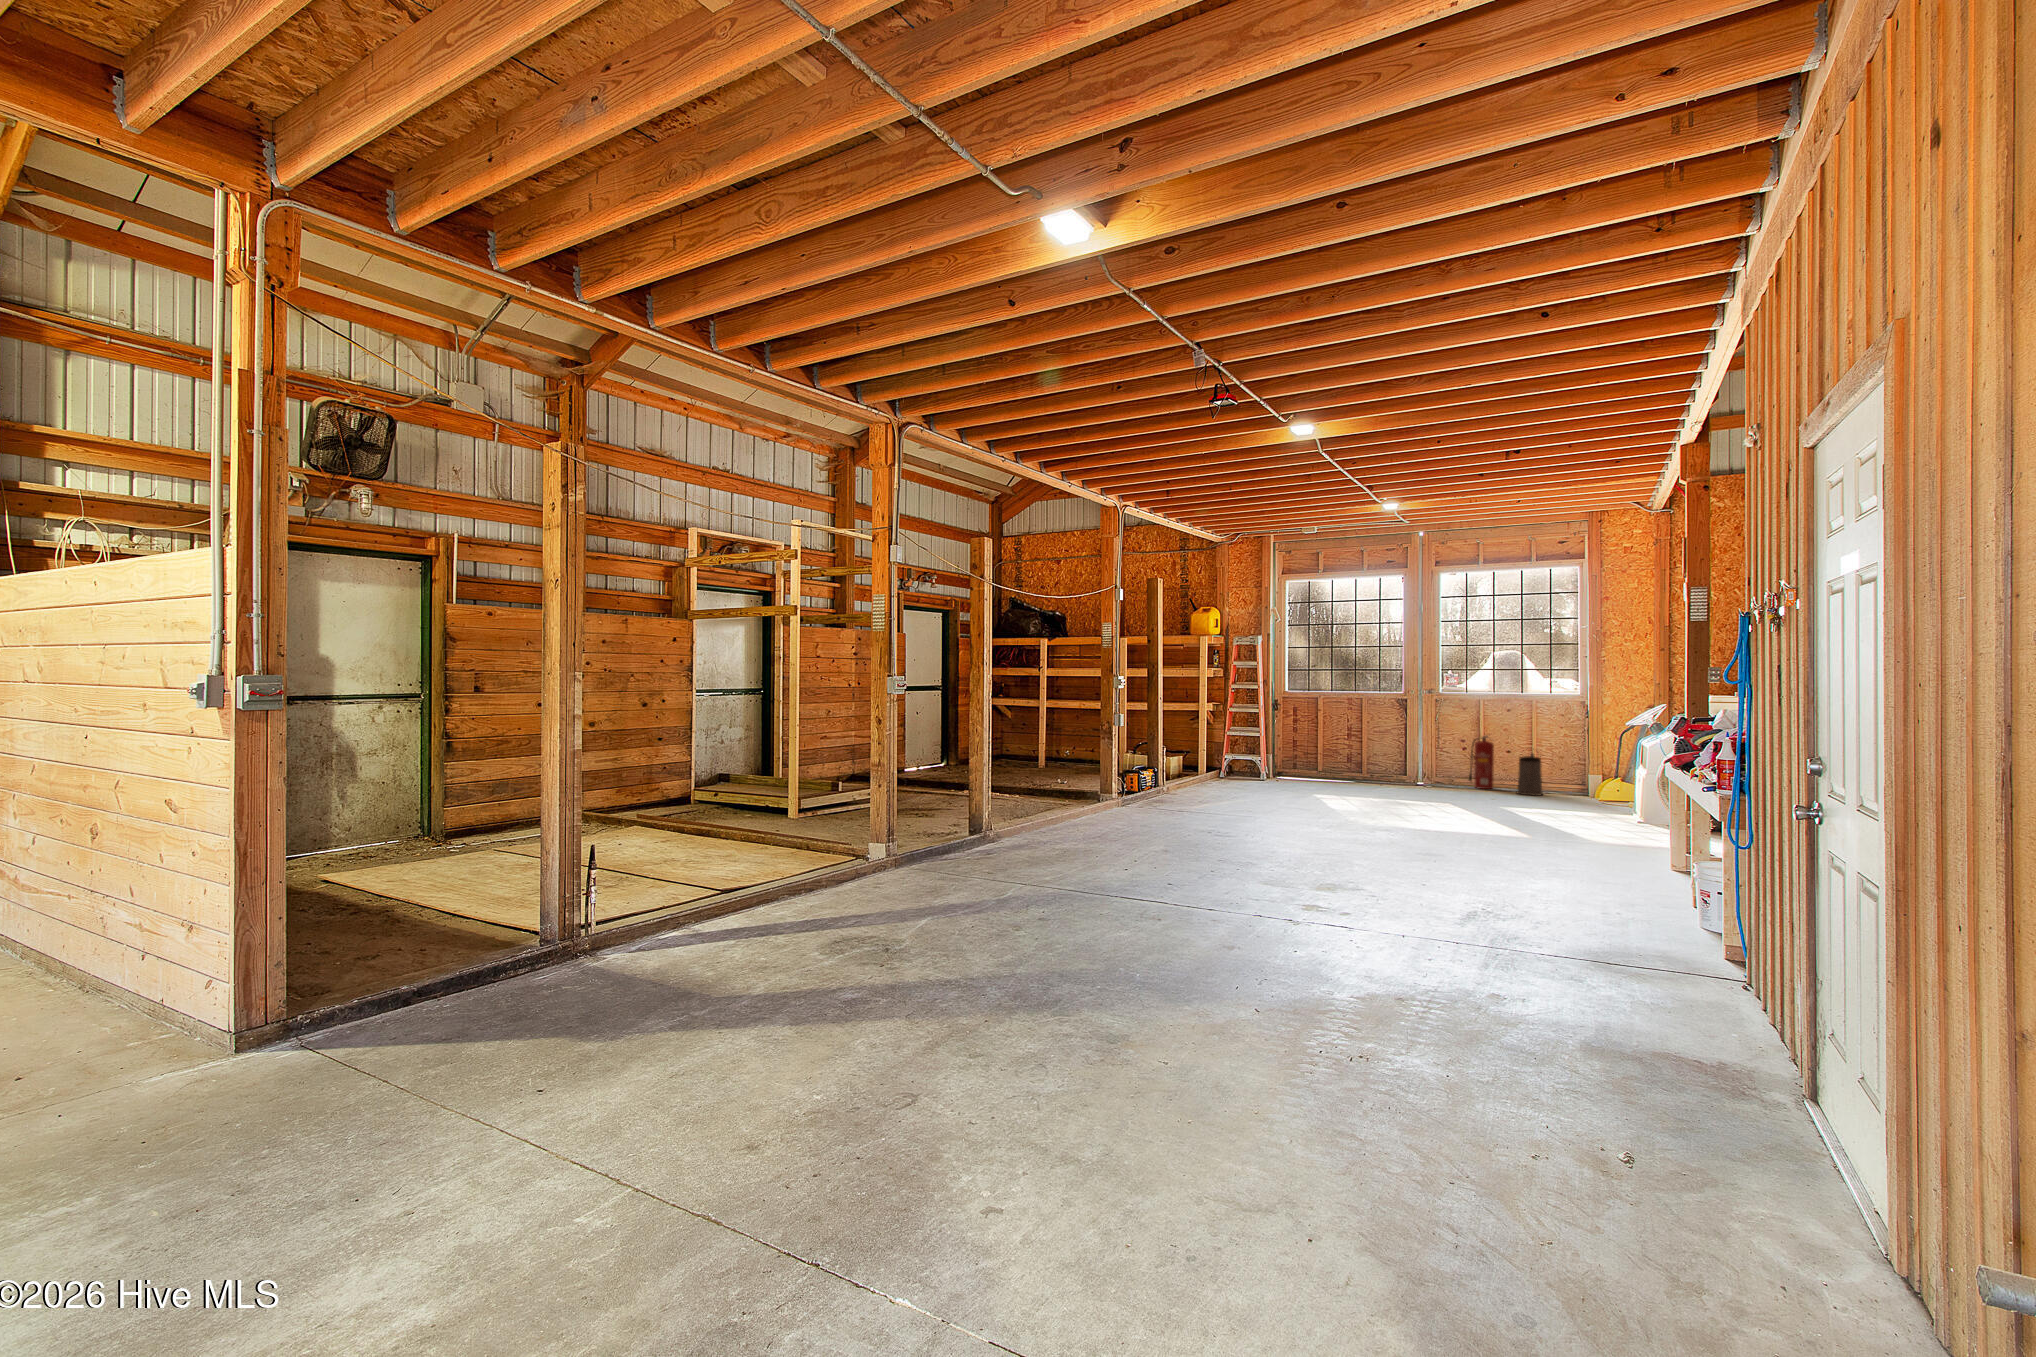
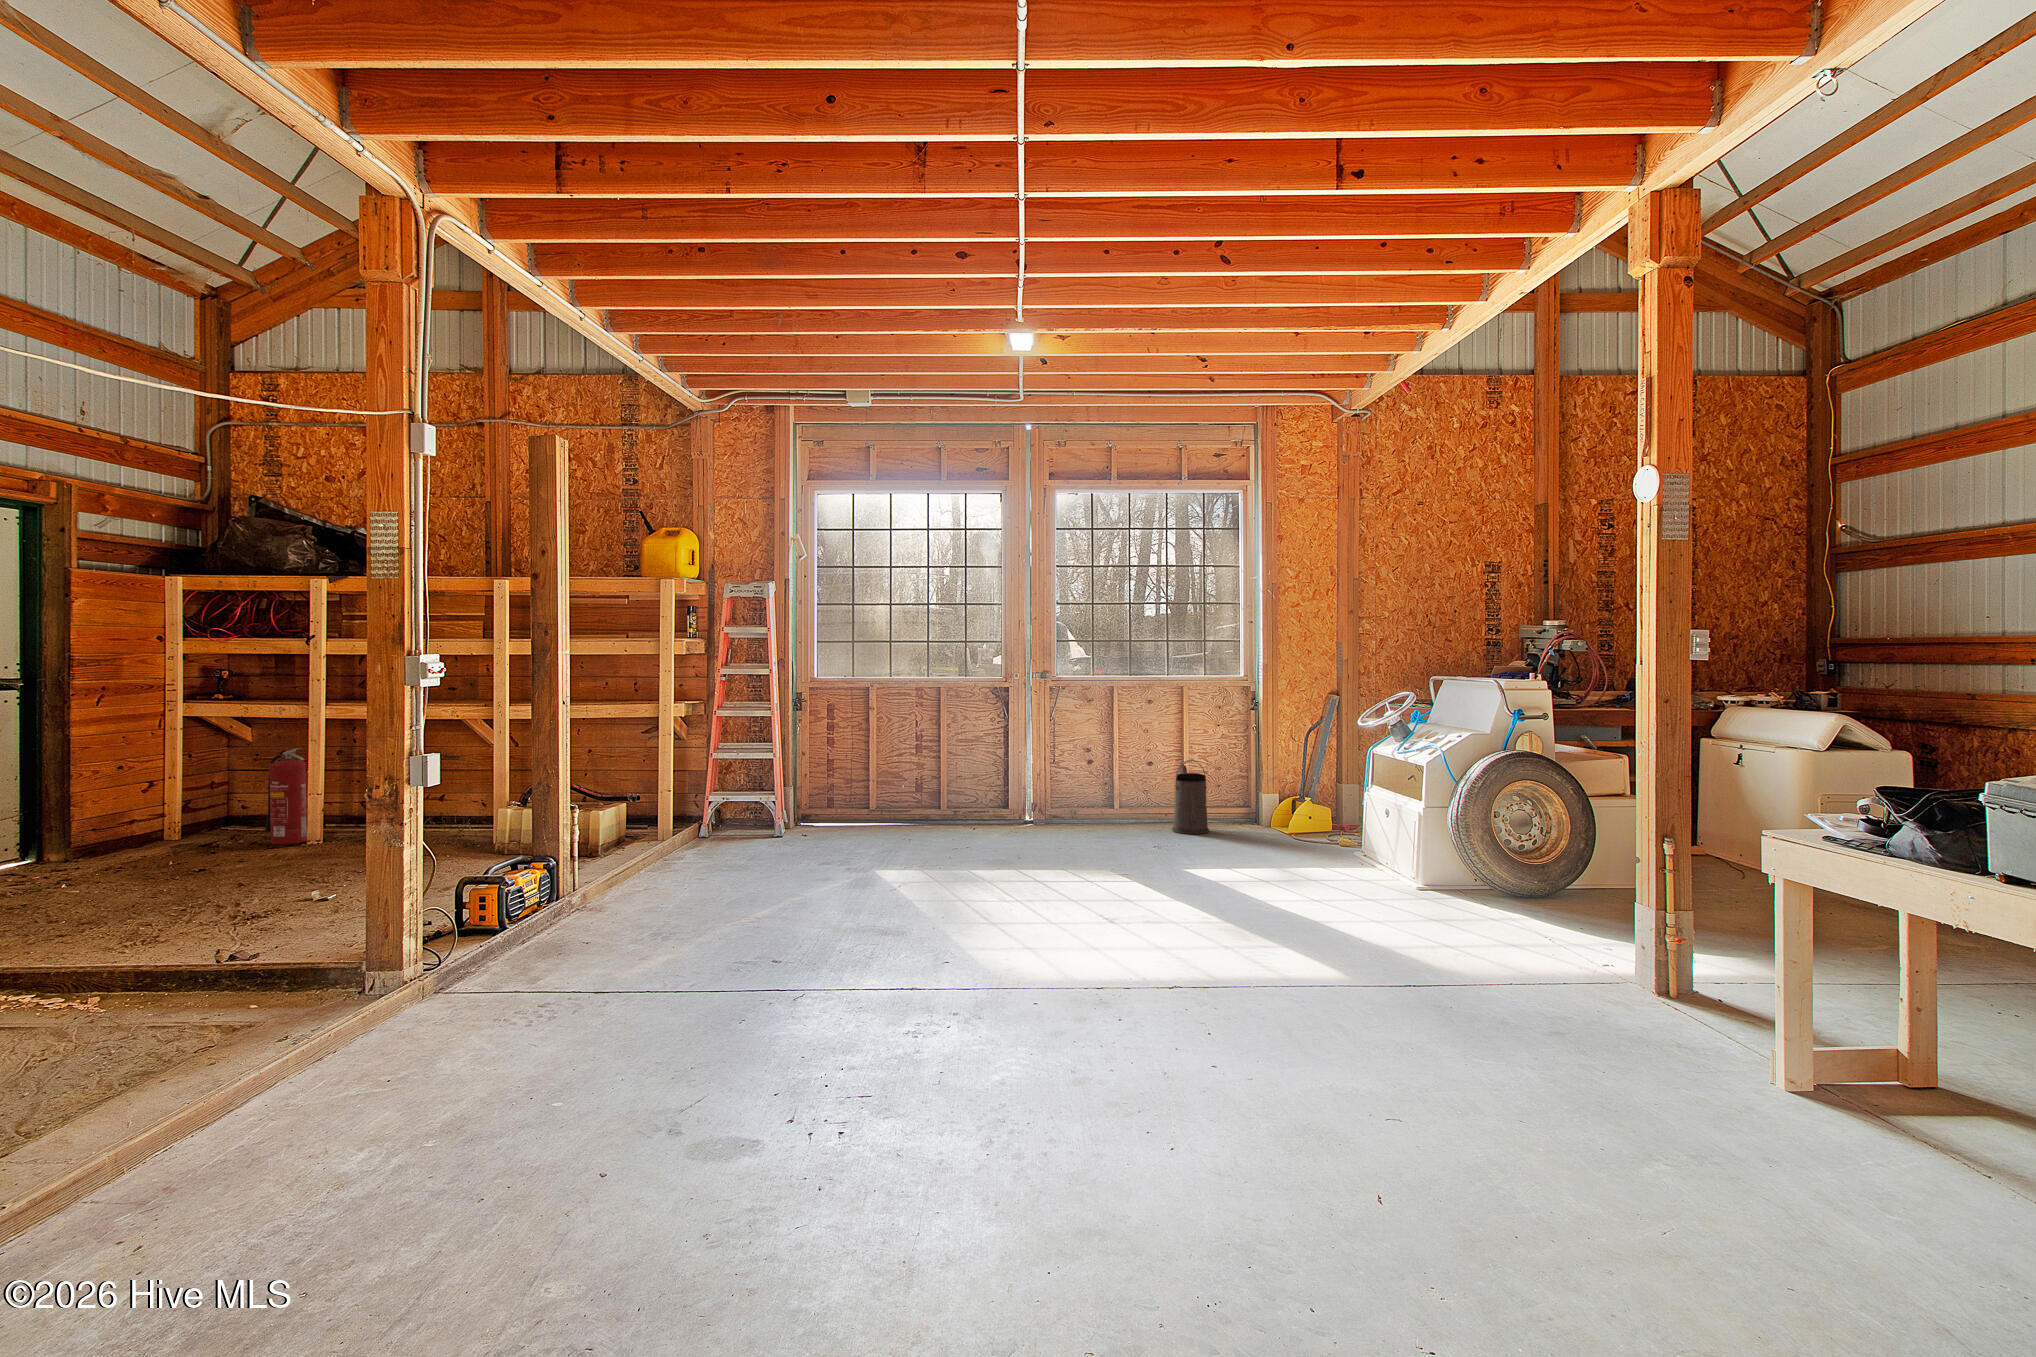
fire extinguisher: present [1469,736,1494,789] -> present [265,748,307,844]

